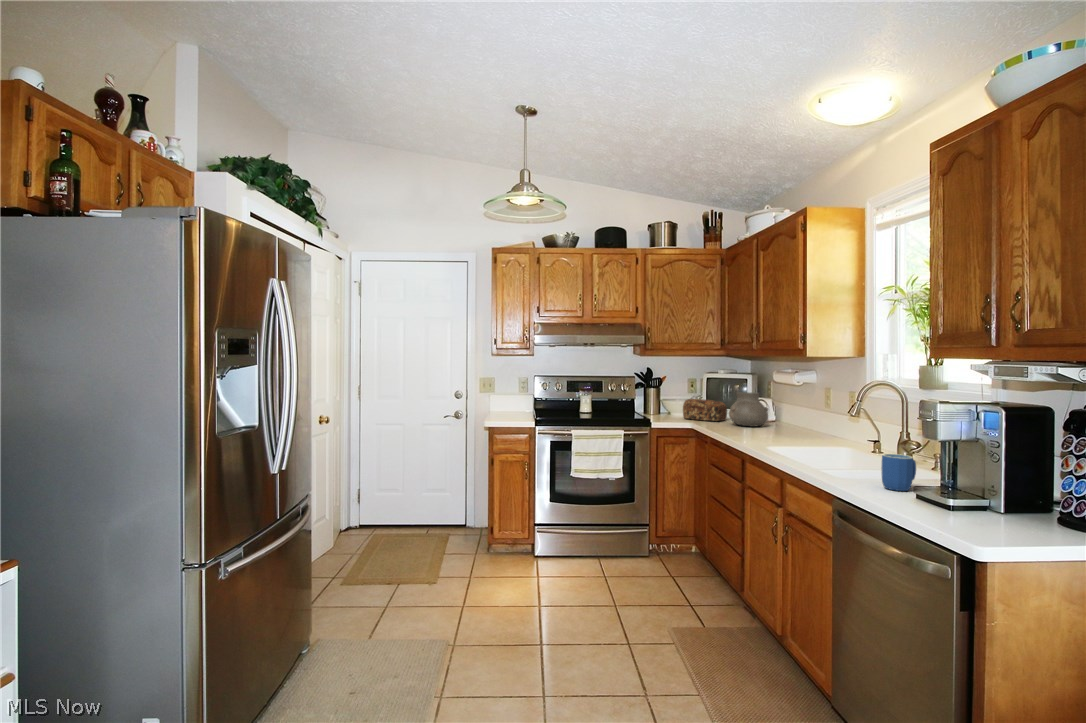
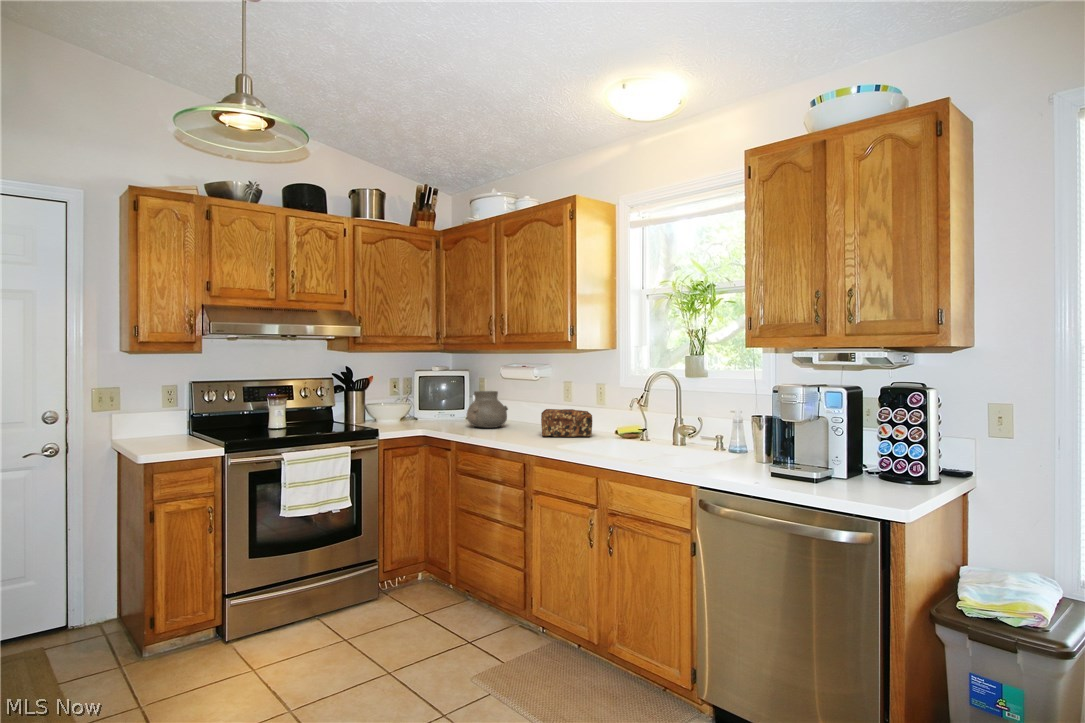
bread loaf: present [683,399,727,421] -> present [541,409,592,437]
mug: present [881,454,916,491] -> none [725,439,752,473]

